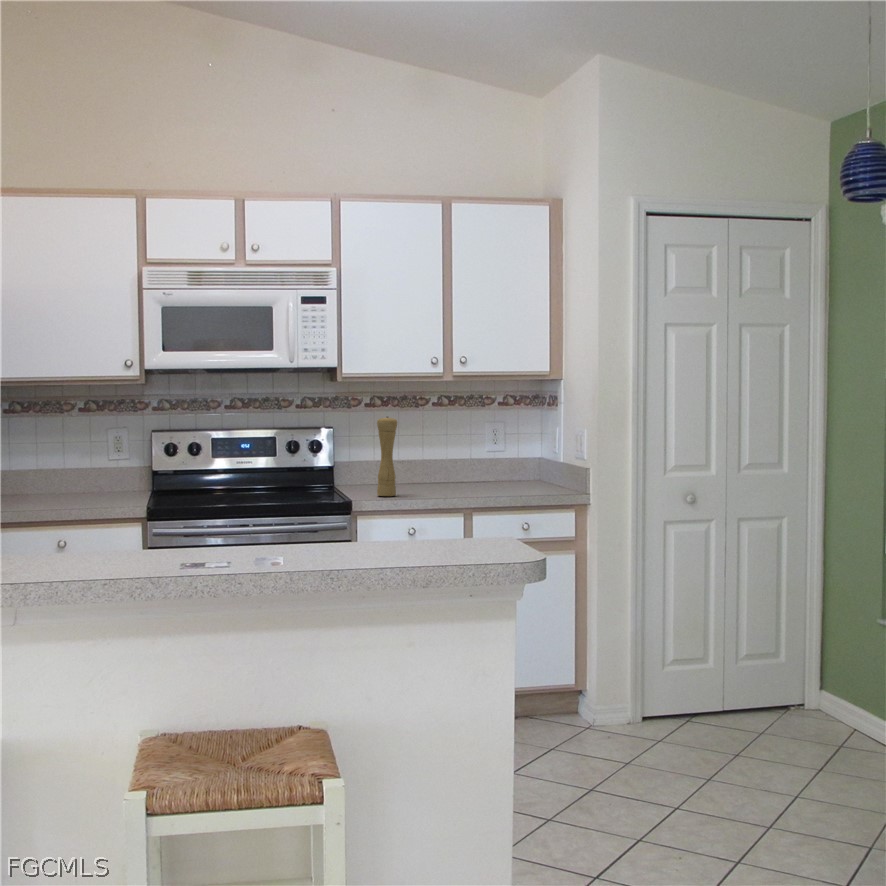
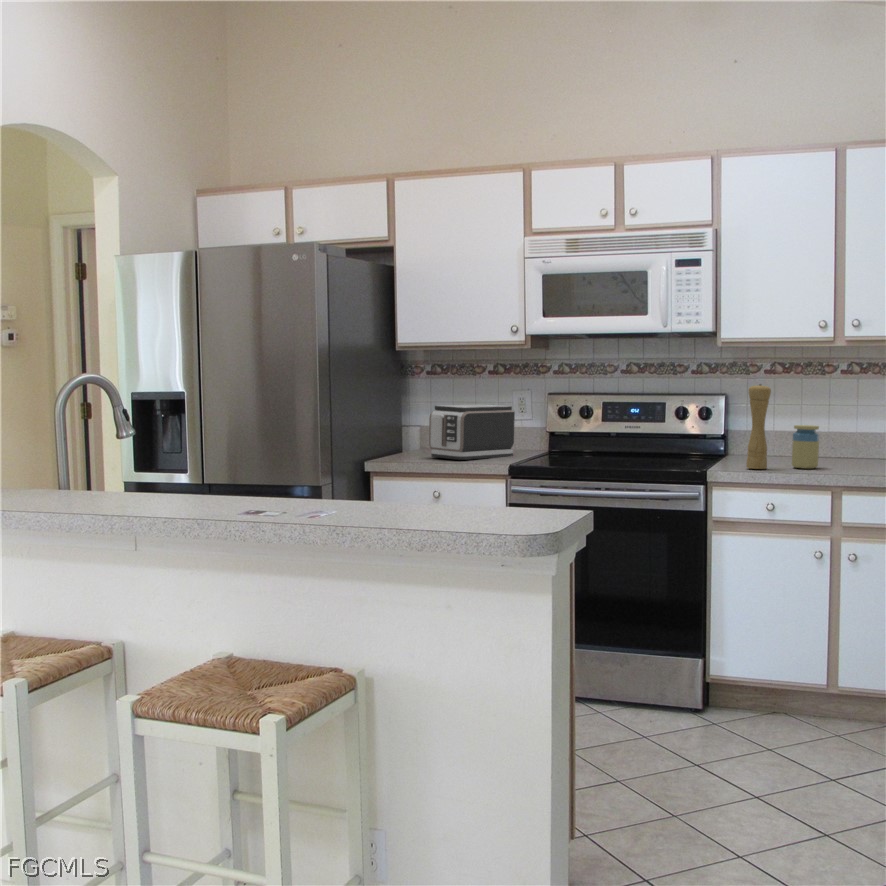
toaster: none [29,444,120,506] -> present [429,405,515,460]
jar: none [413,453,436,493] -> present [792,425,819,469]

